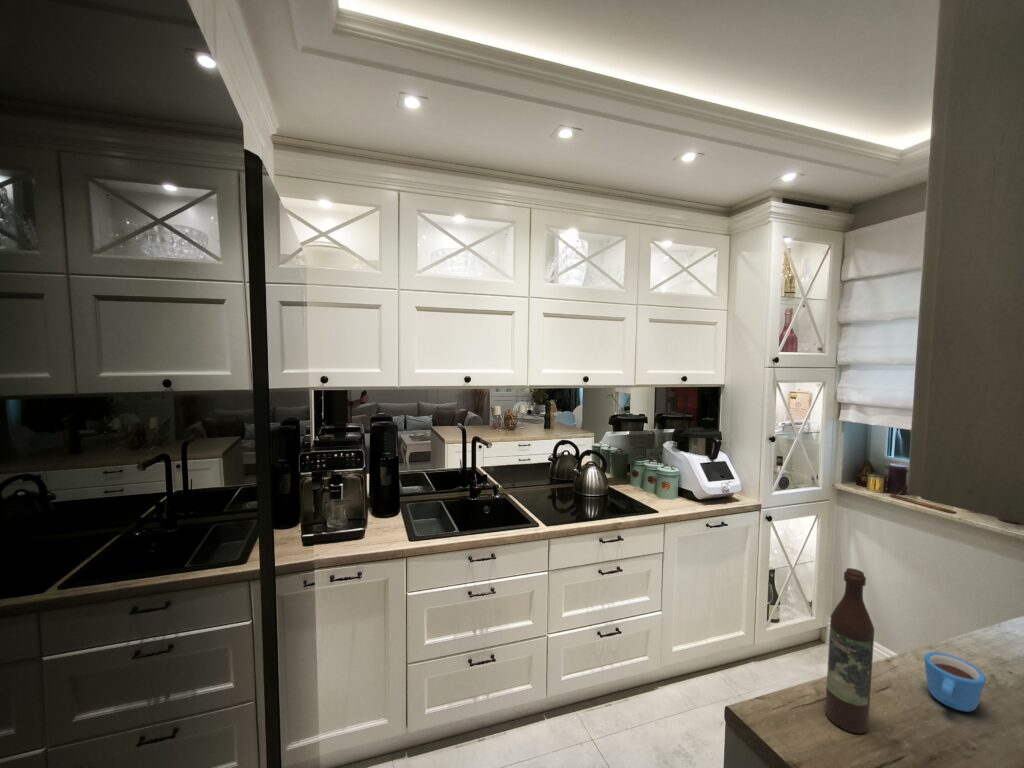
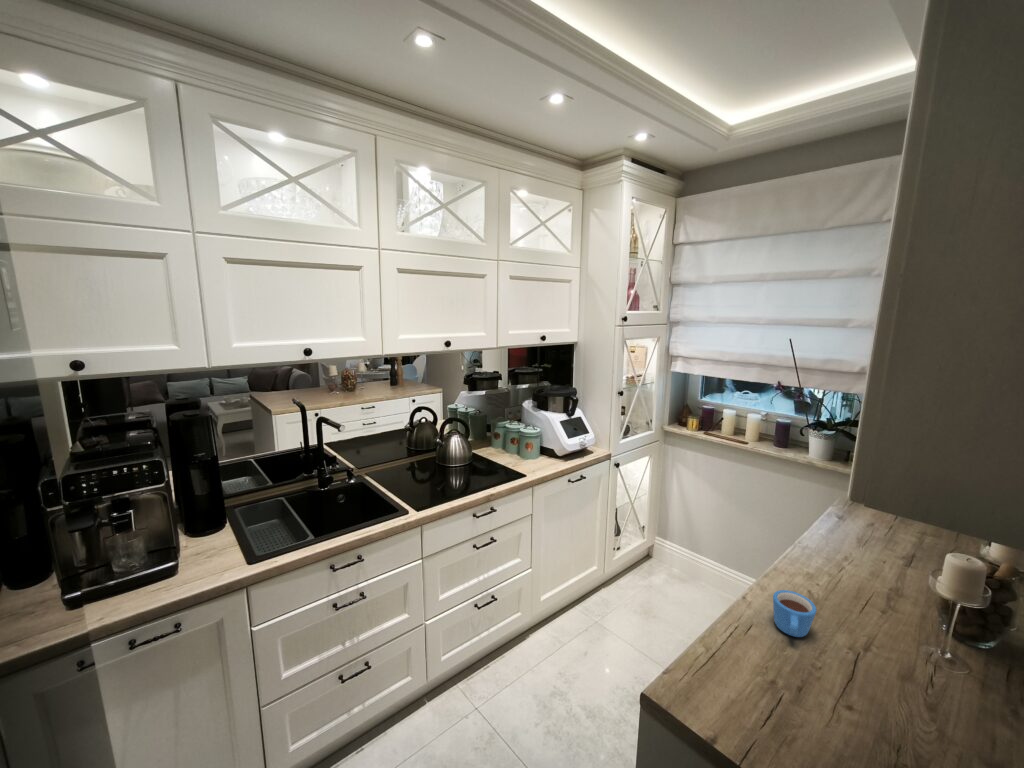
wine bottle: present [825,568,874,733] -> none [712,546,757,688]

